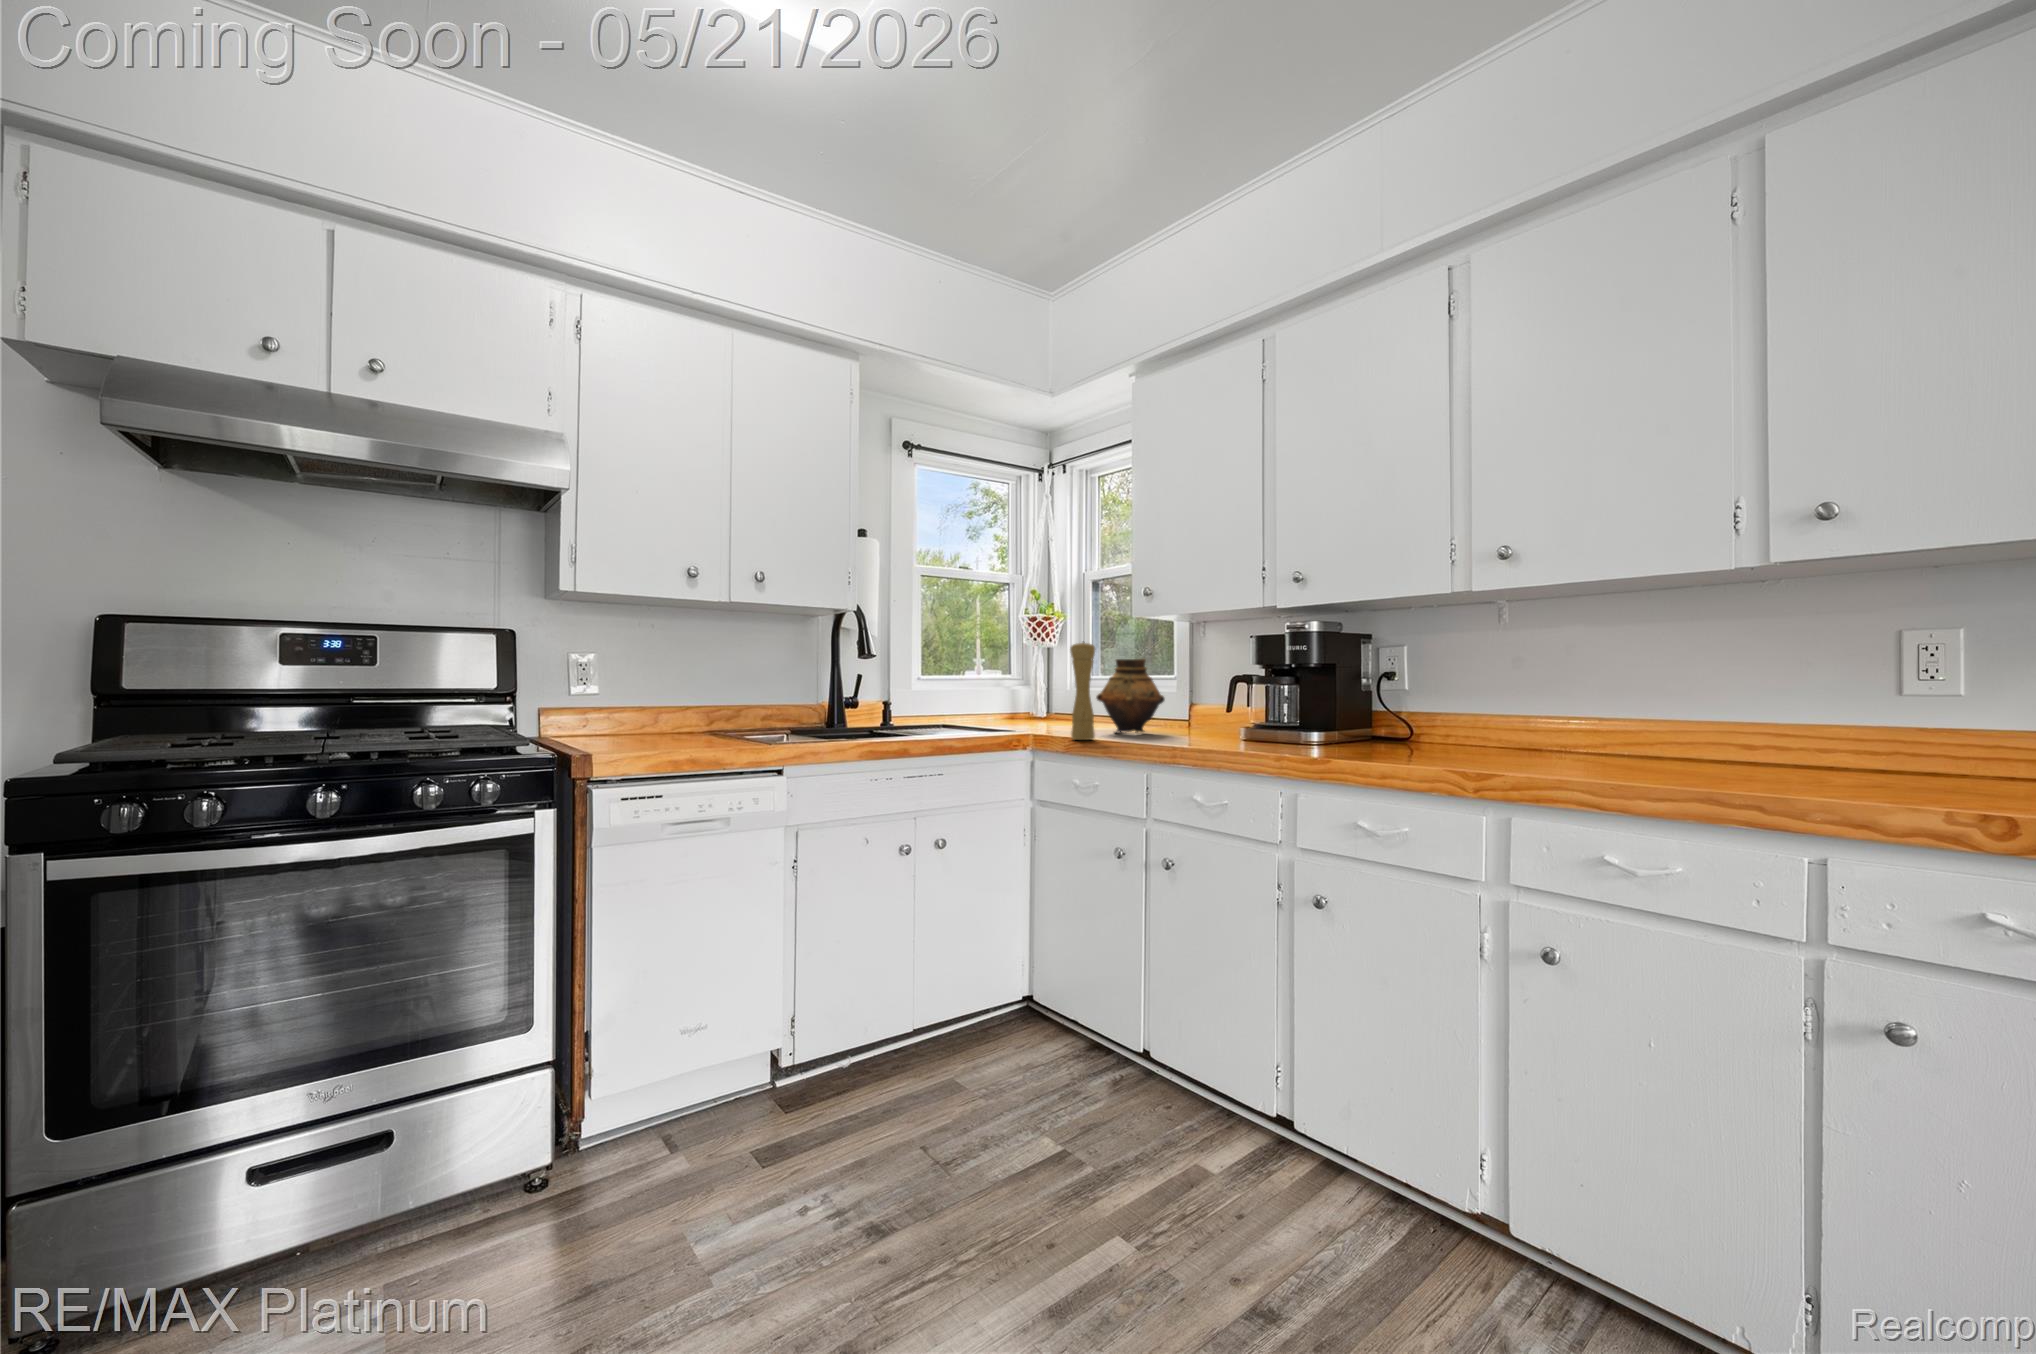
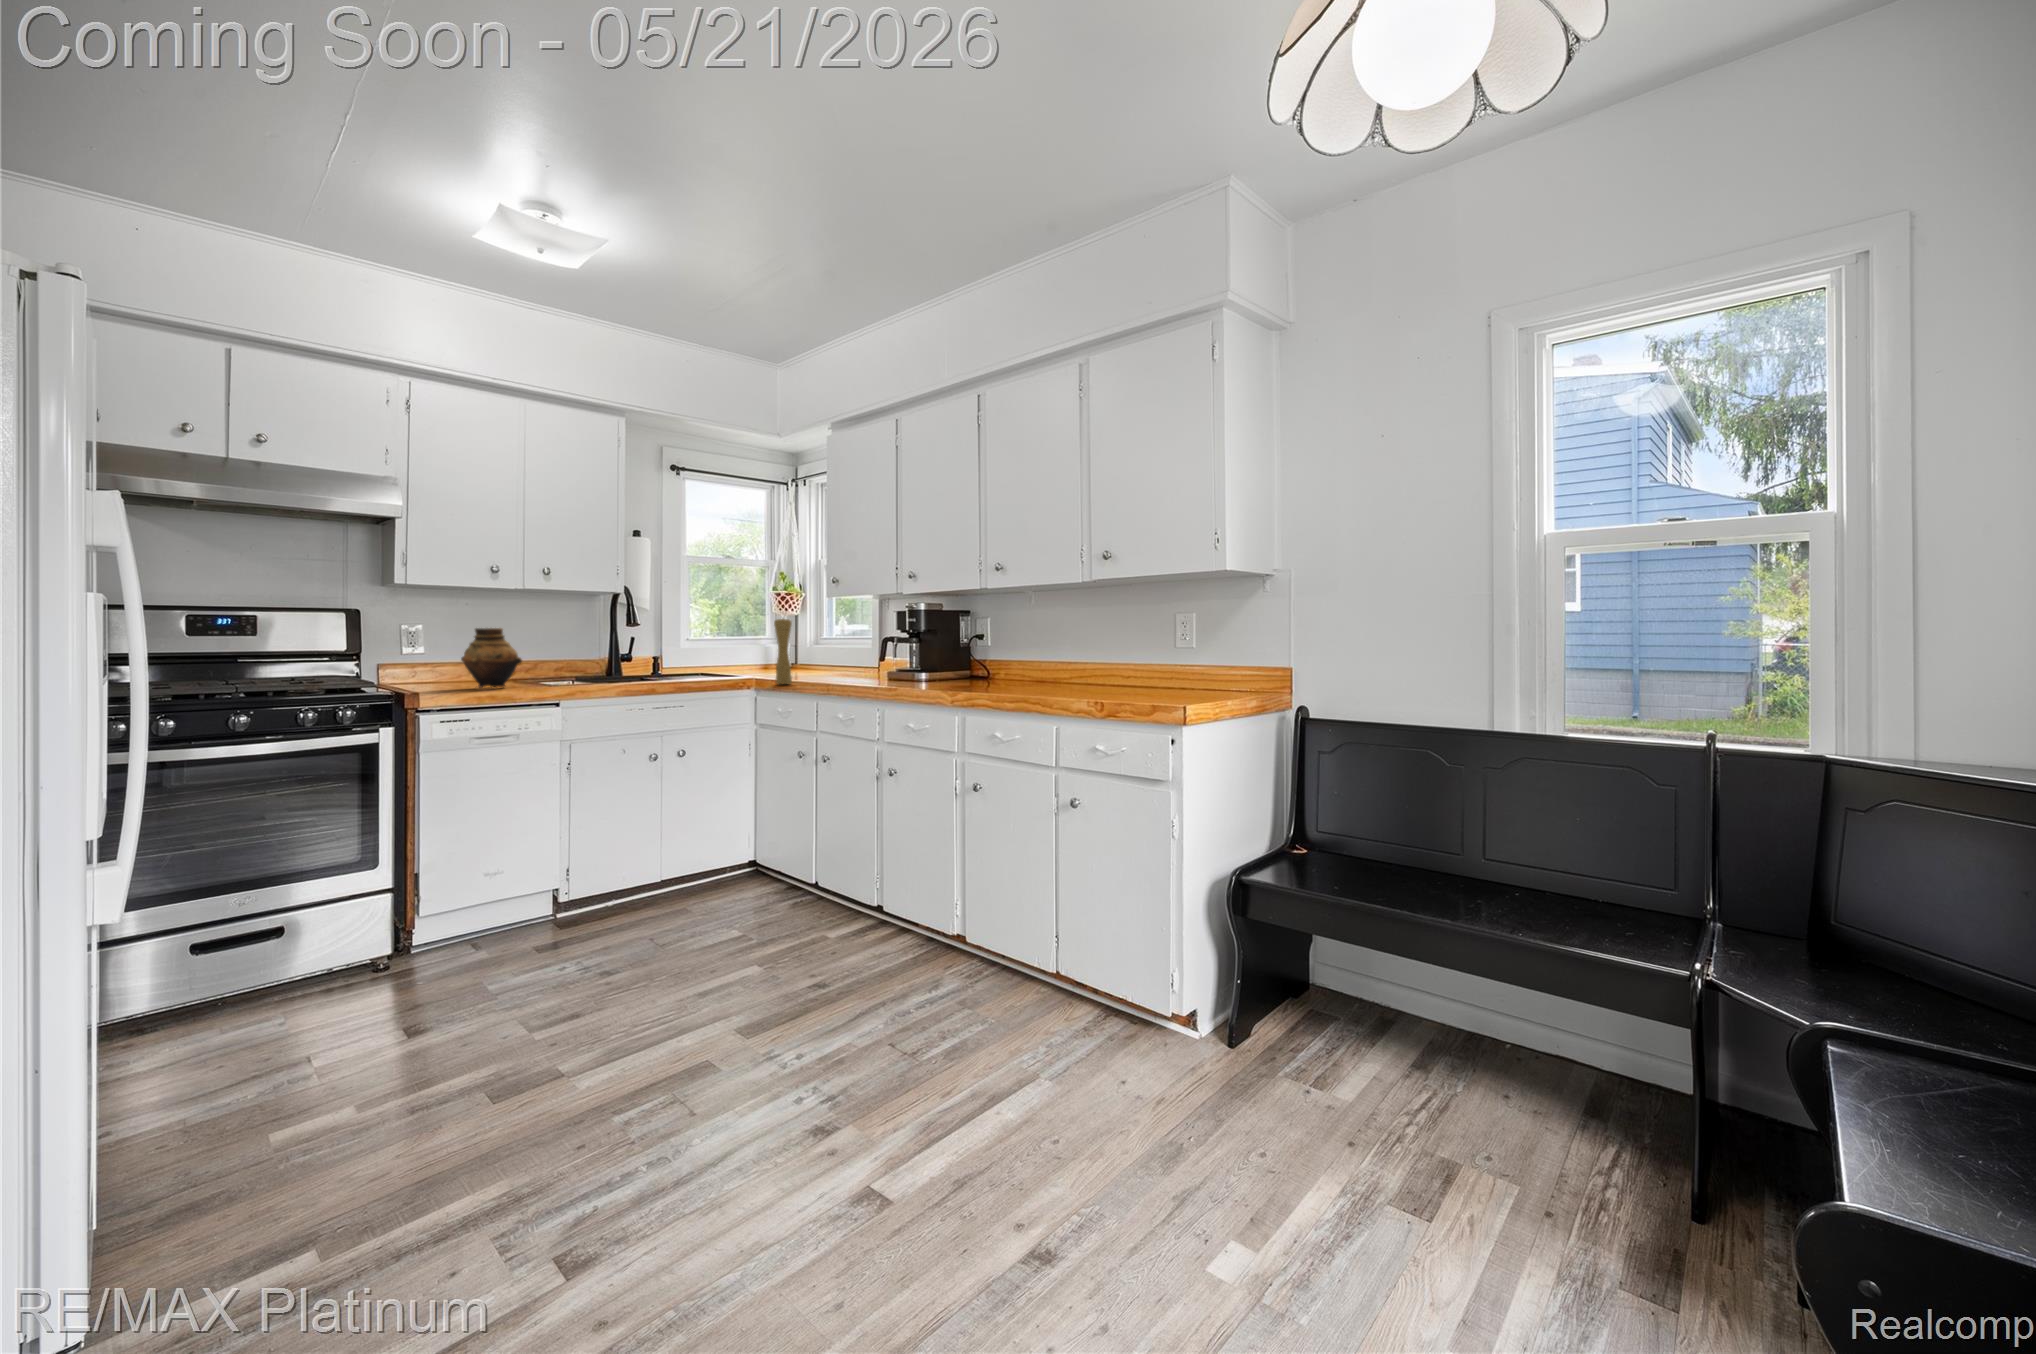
vase: present [1096,659,1165,733] -> present [461,628,522,688]

